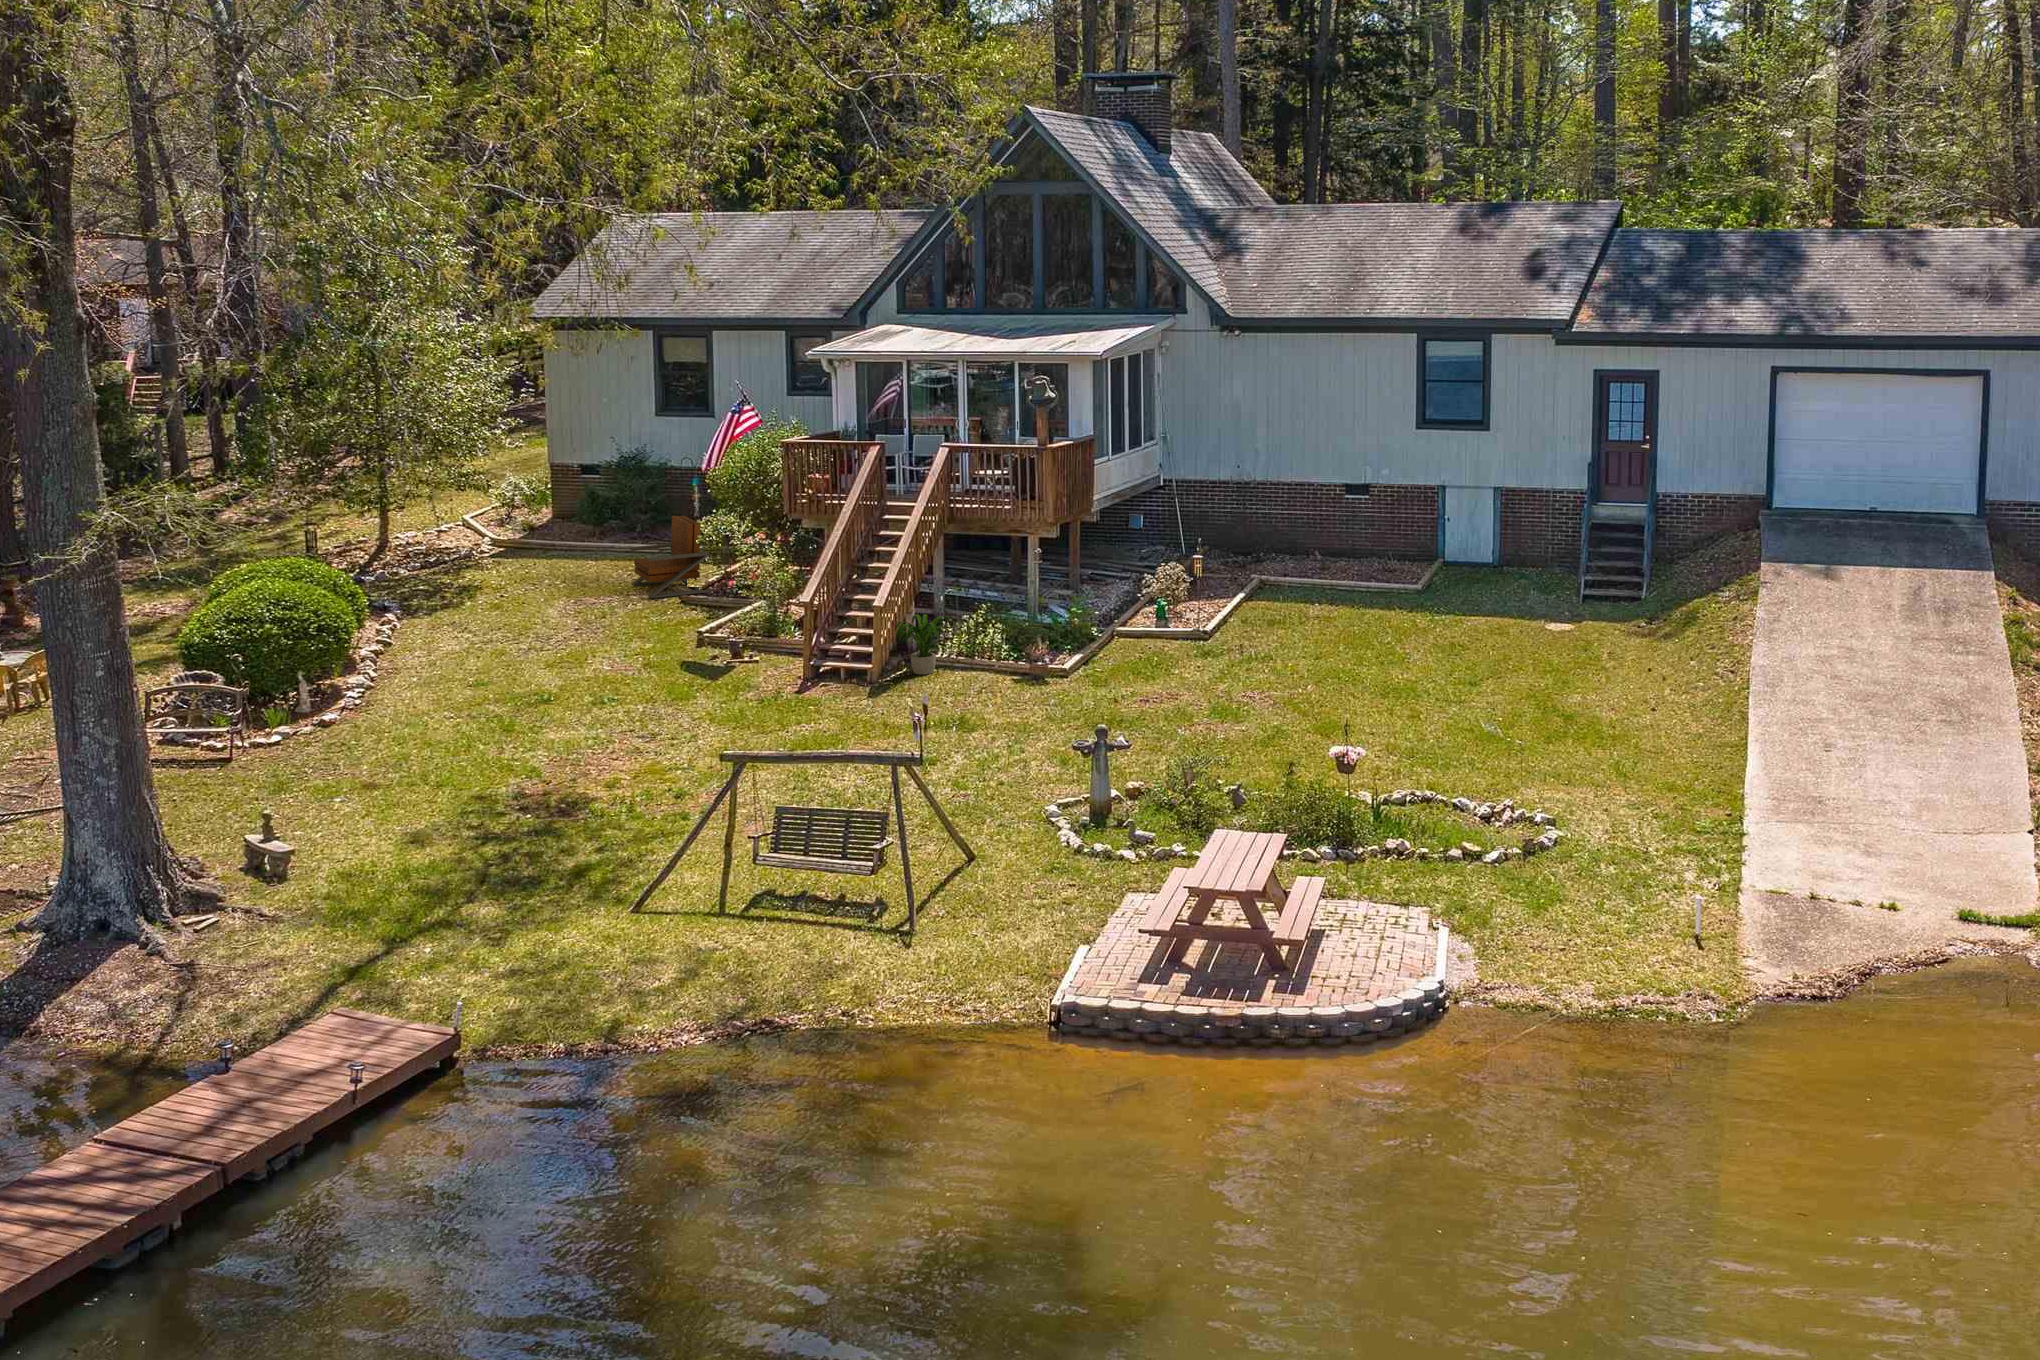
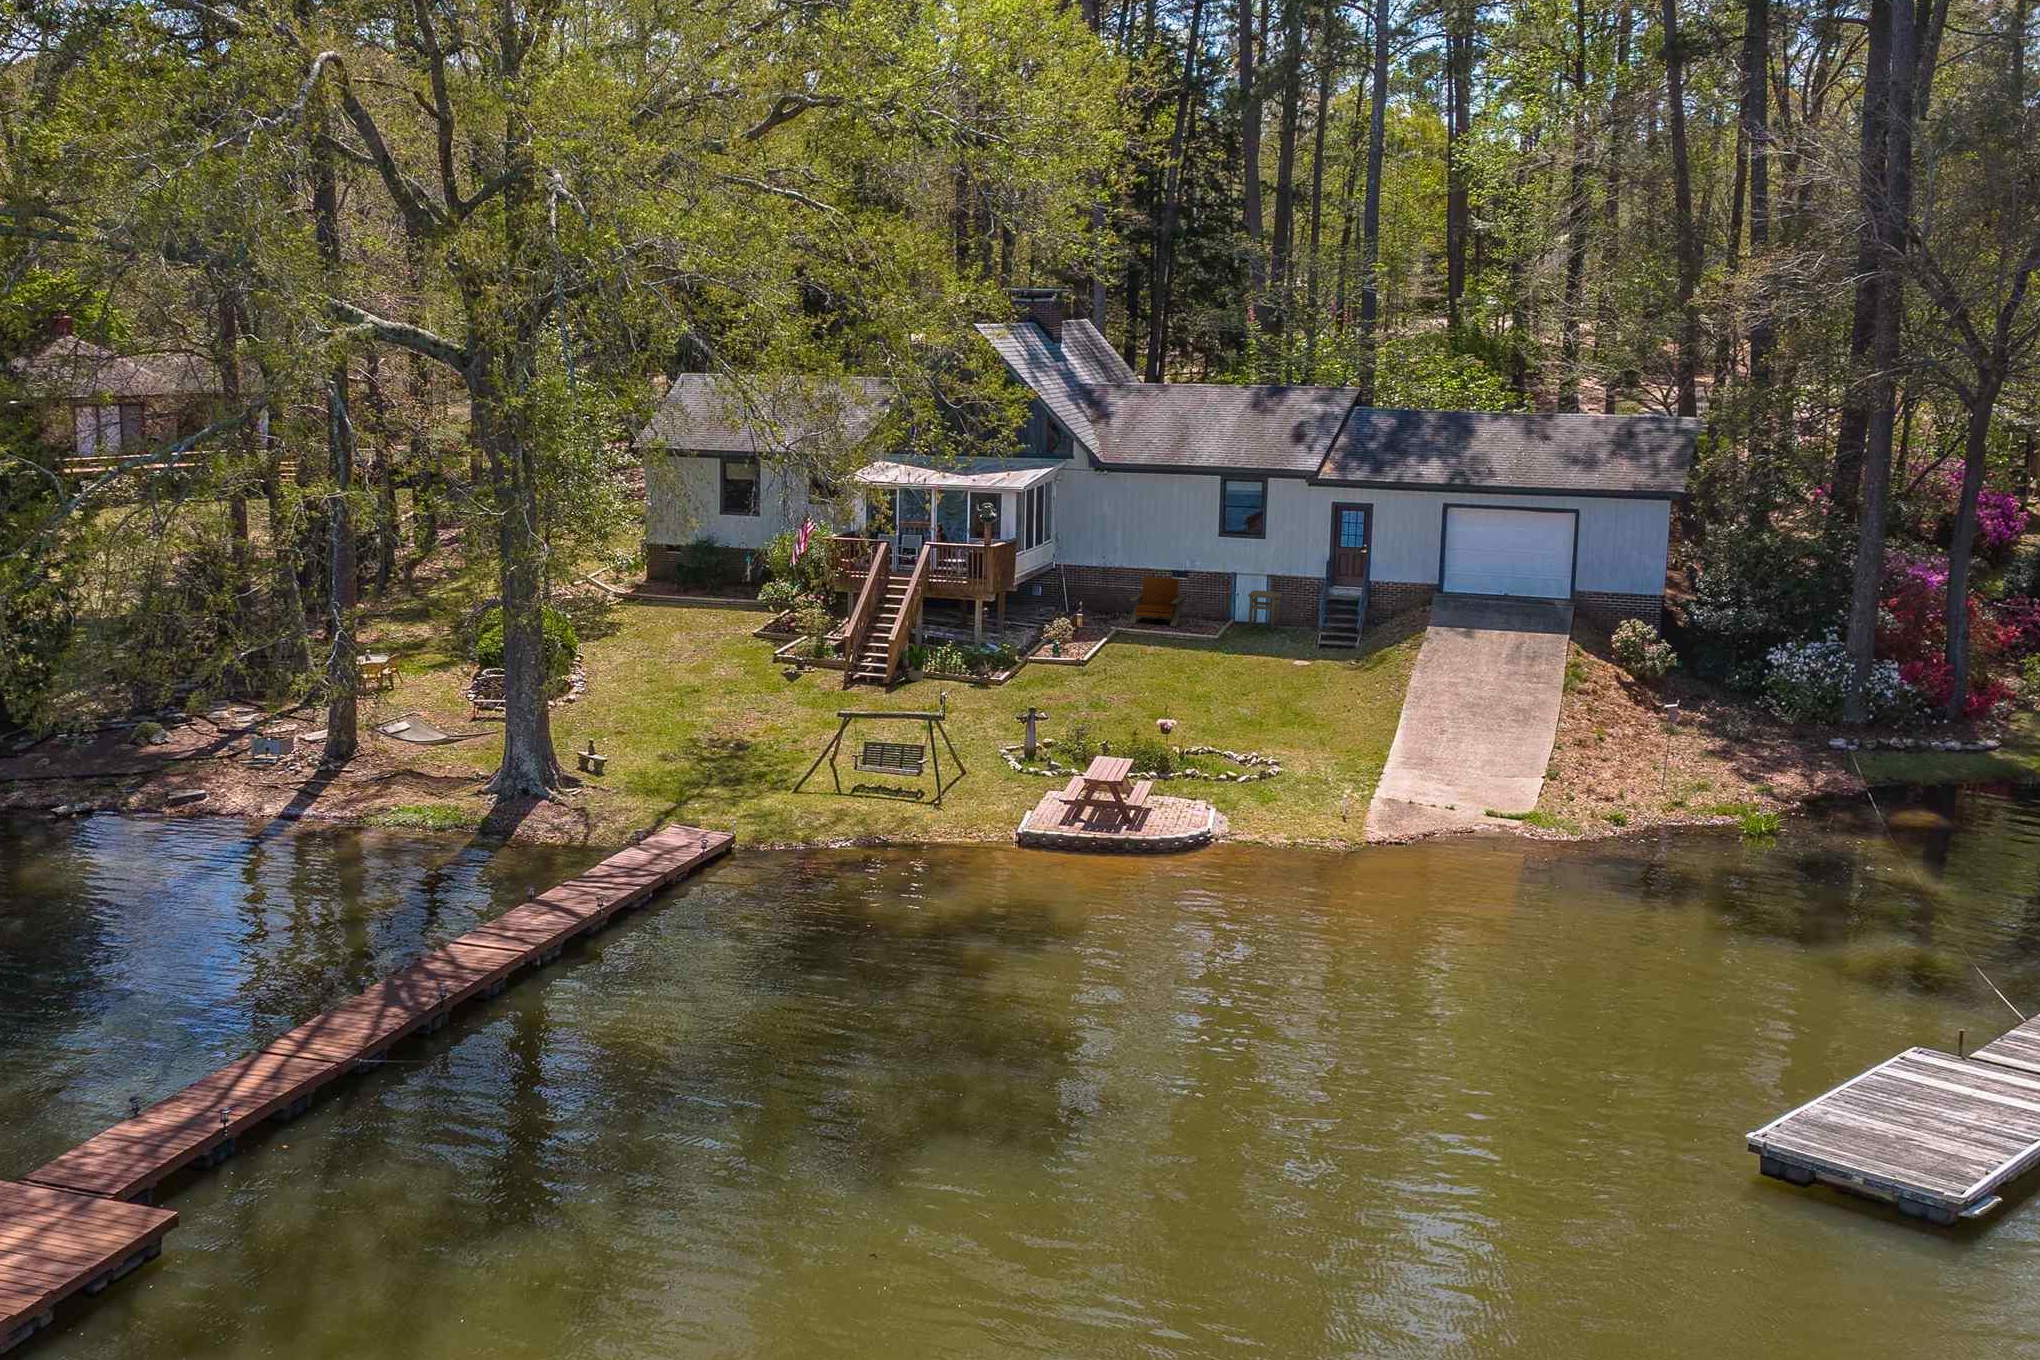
side table: none [1466,512,1517,576] -> present [1248,590,1282,631]
lounge chair: present [629,516,710,598] -> present [1129,576,1186,627]

